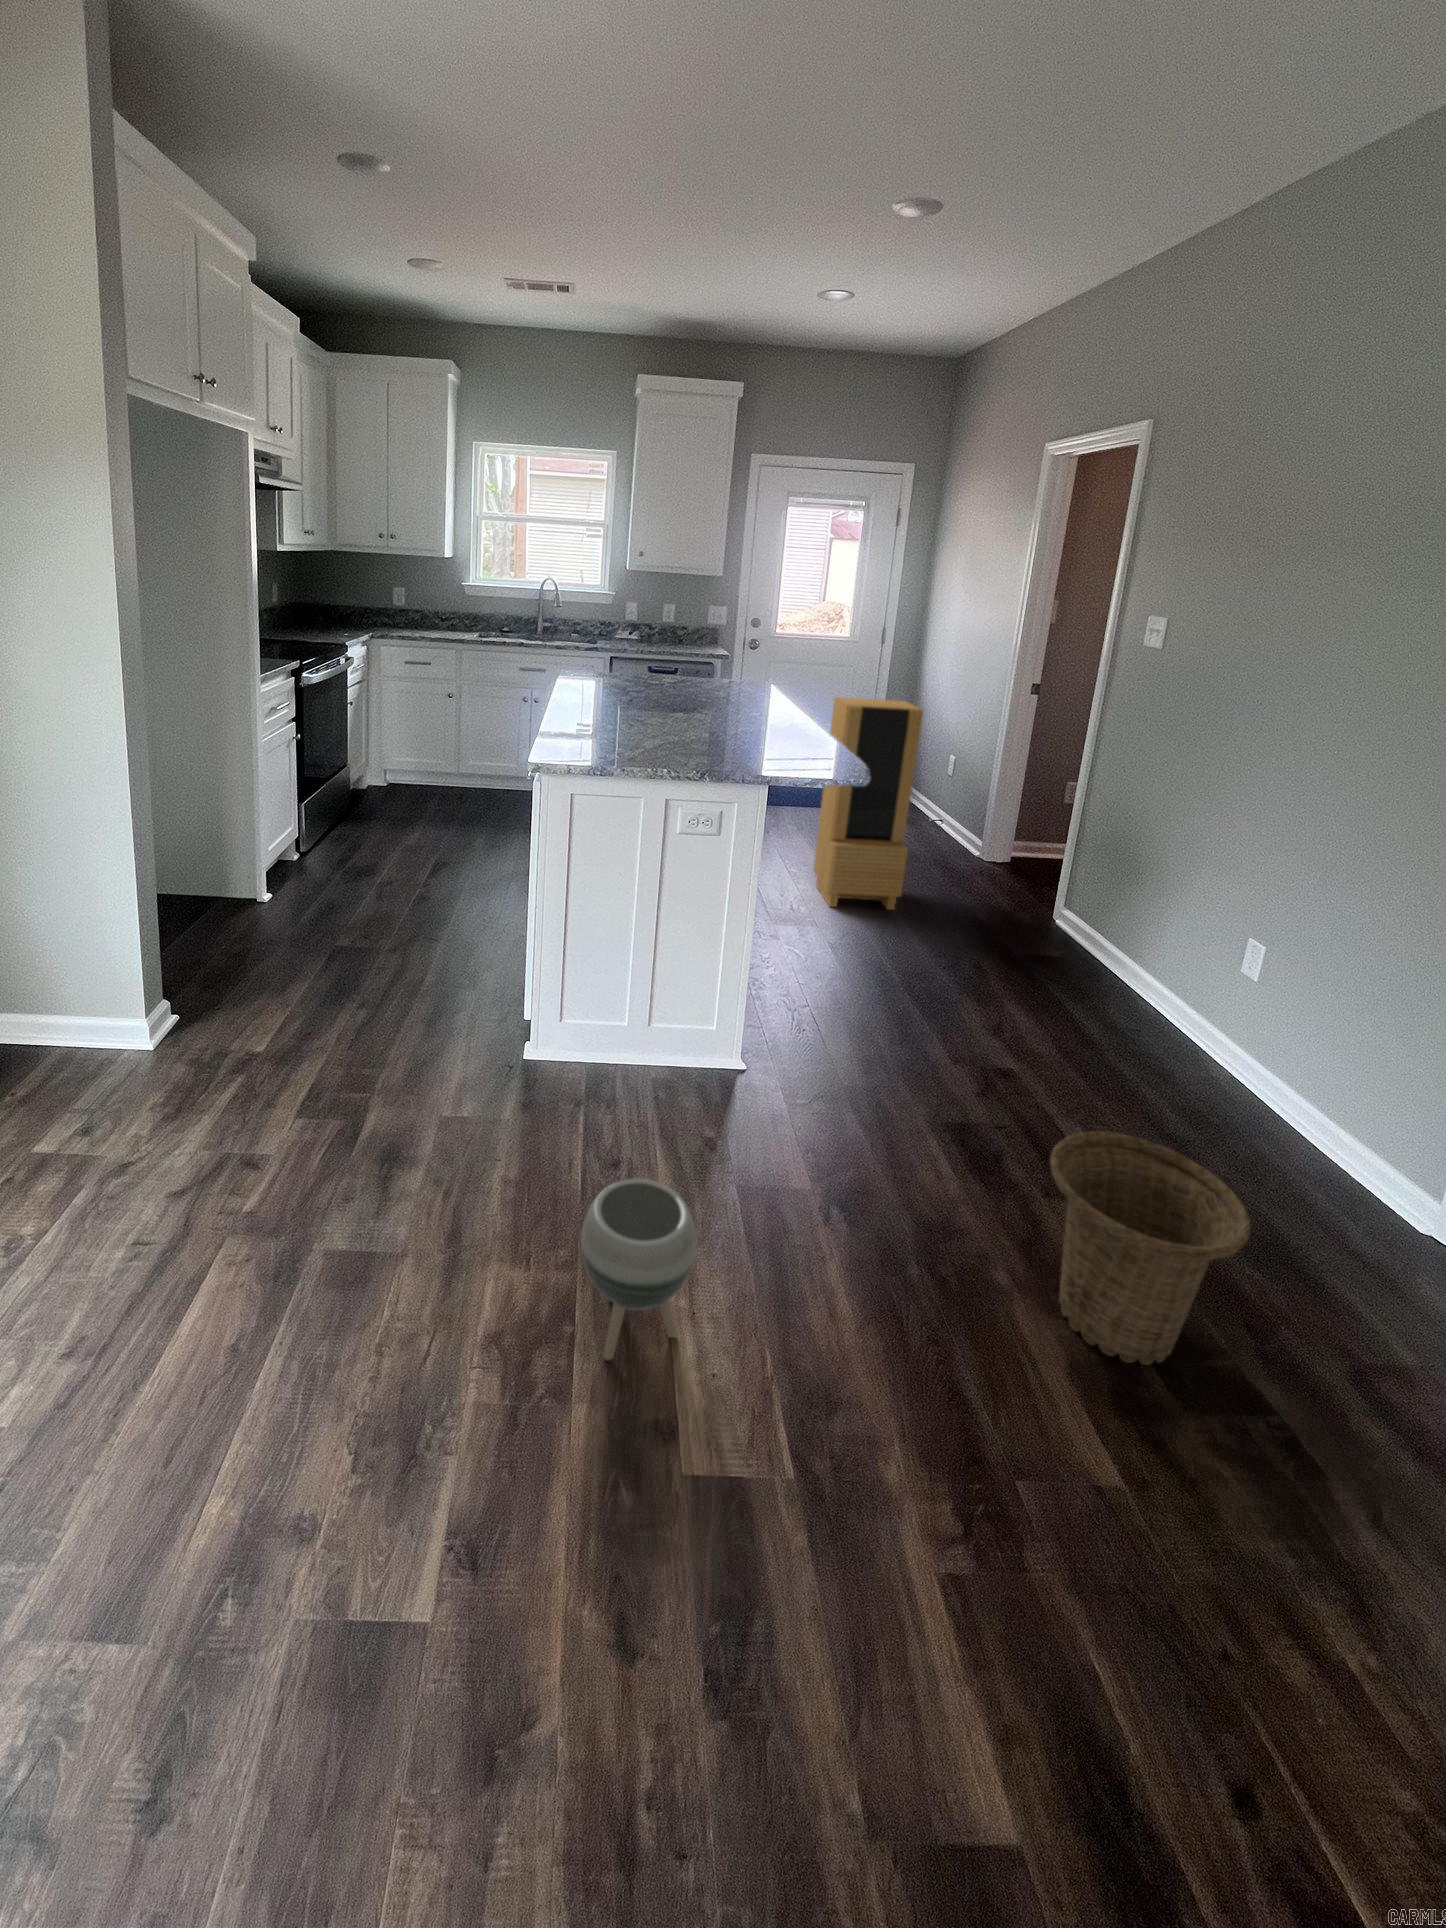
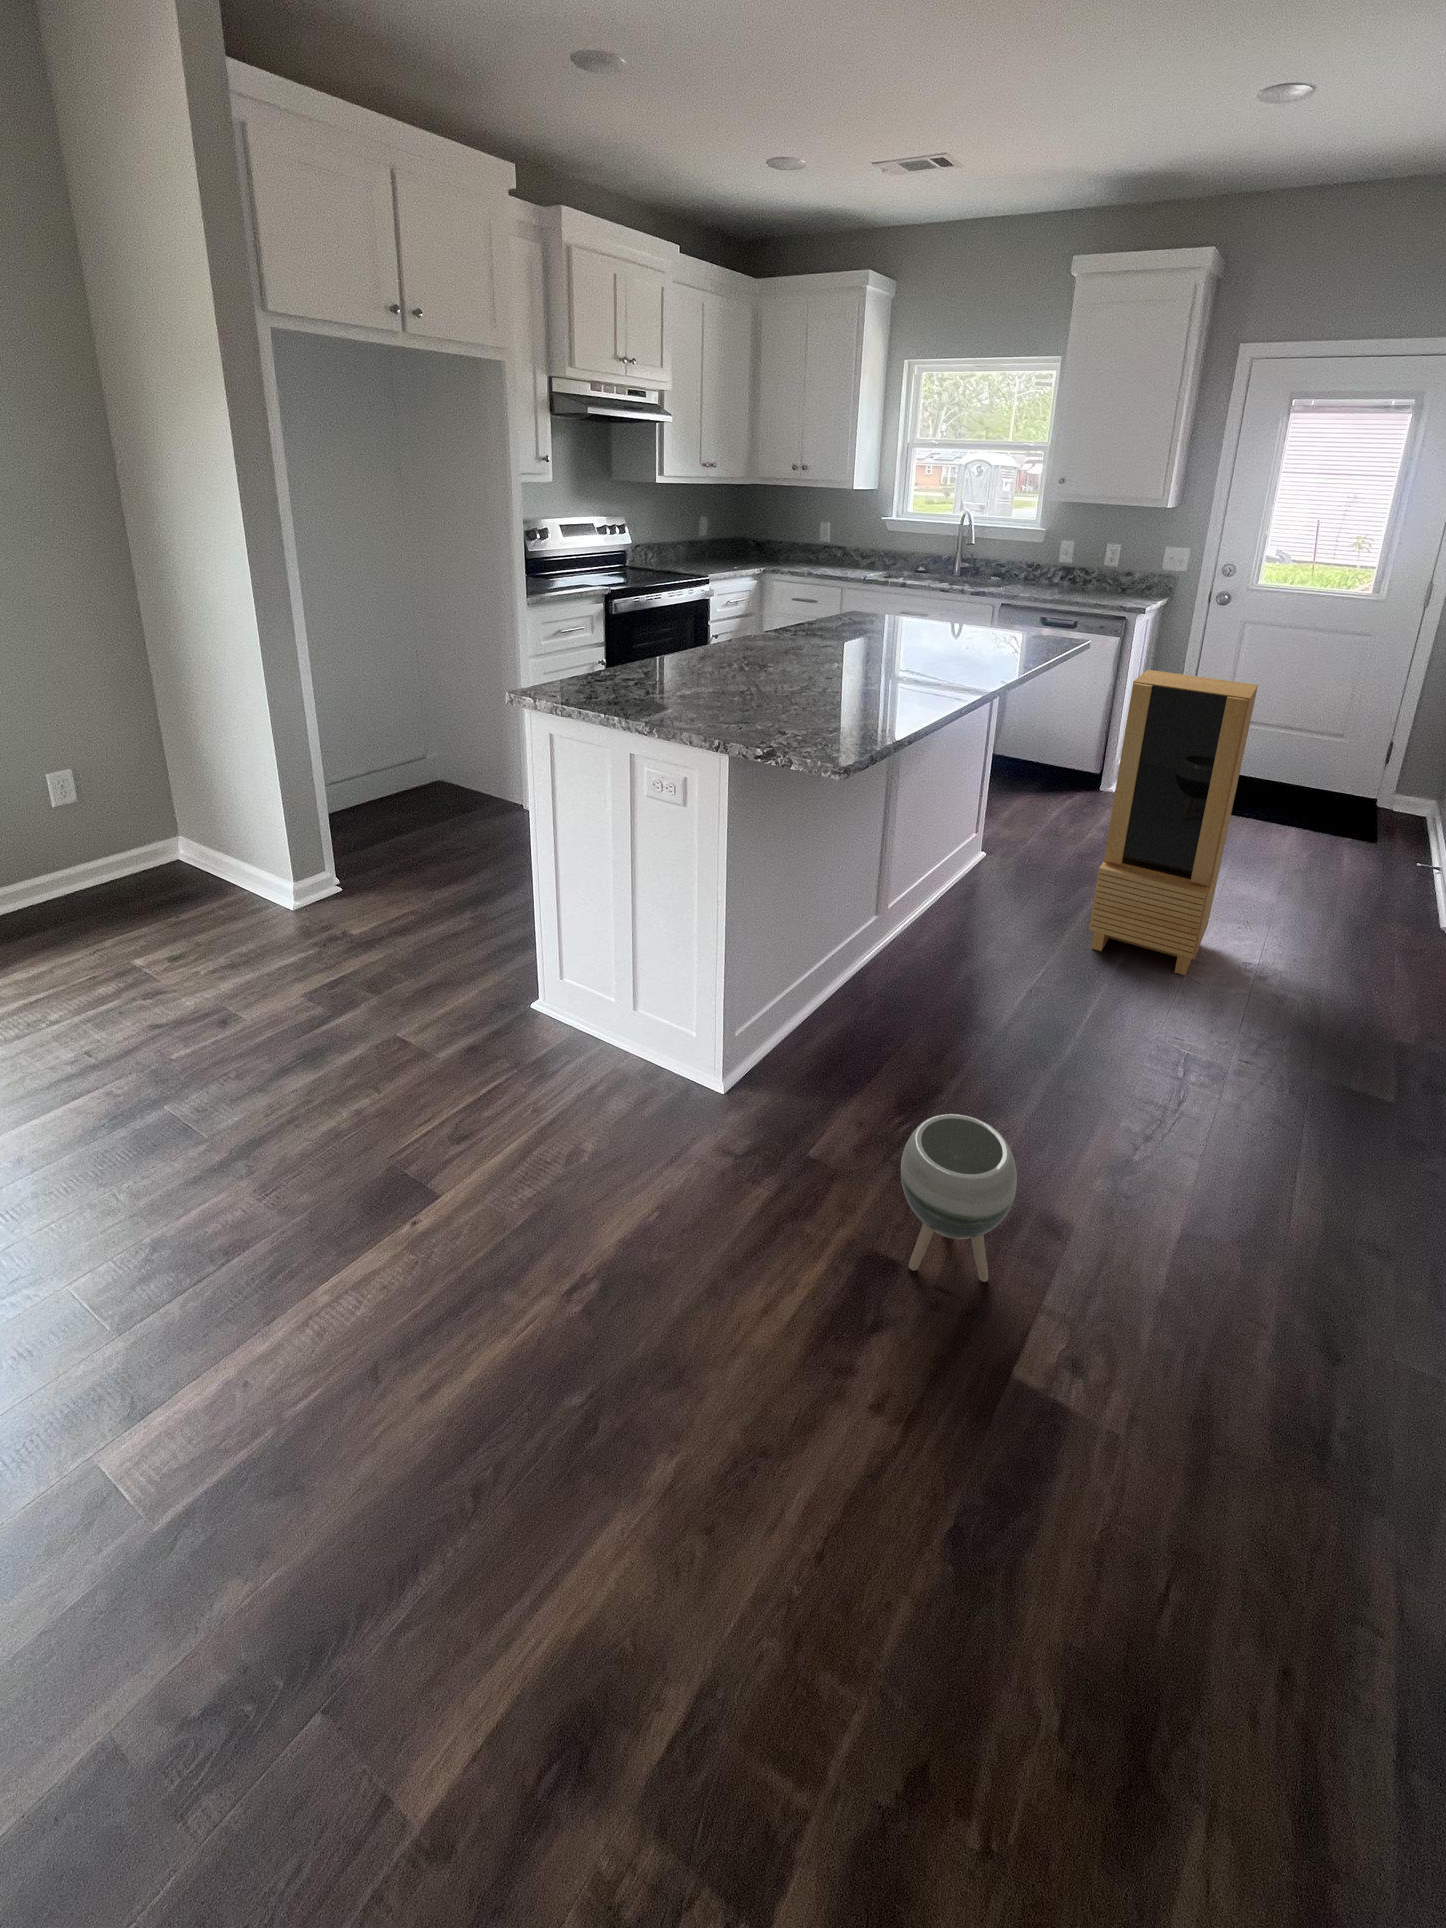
basket: present [1050,1132,1250,1365] -> none [589,1317,863,1698]
planter: present [581,1179,697,1360] -> present [901,1114,1017,1282]

